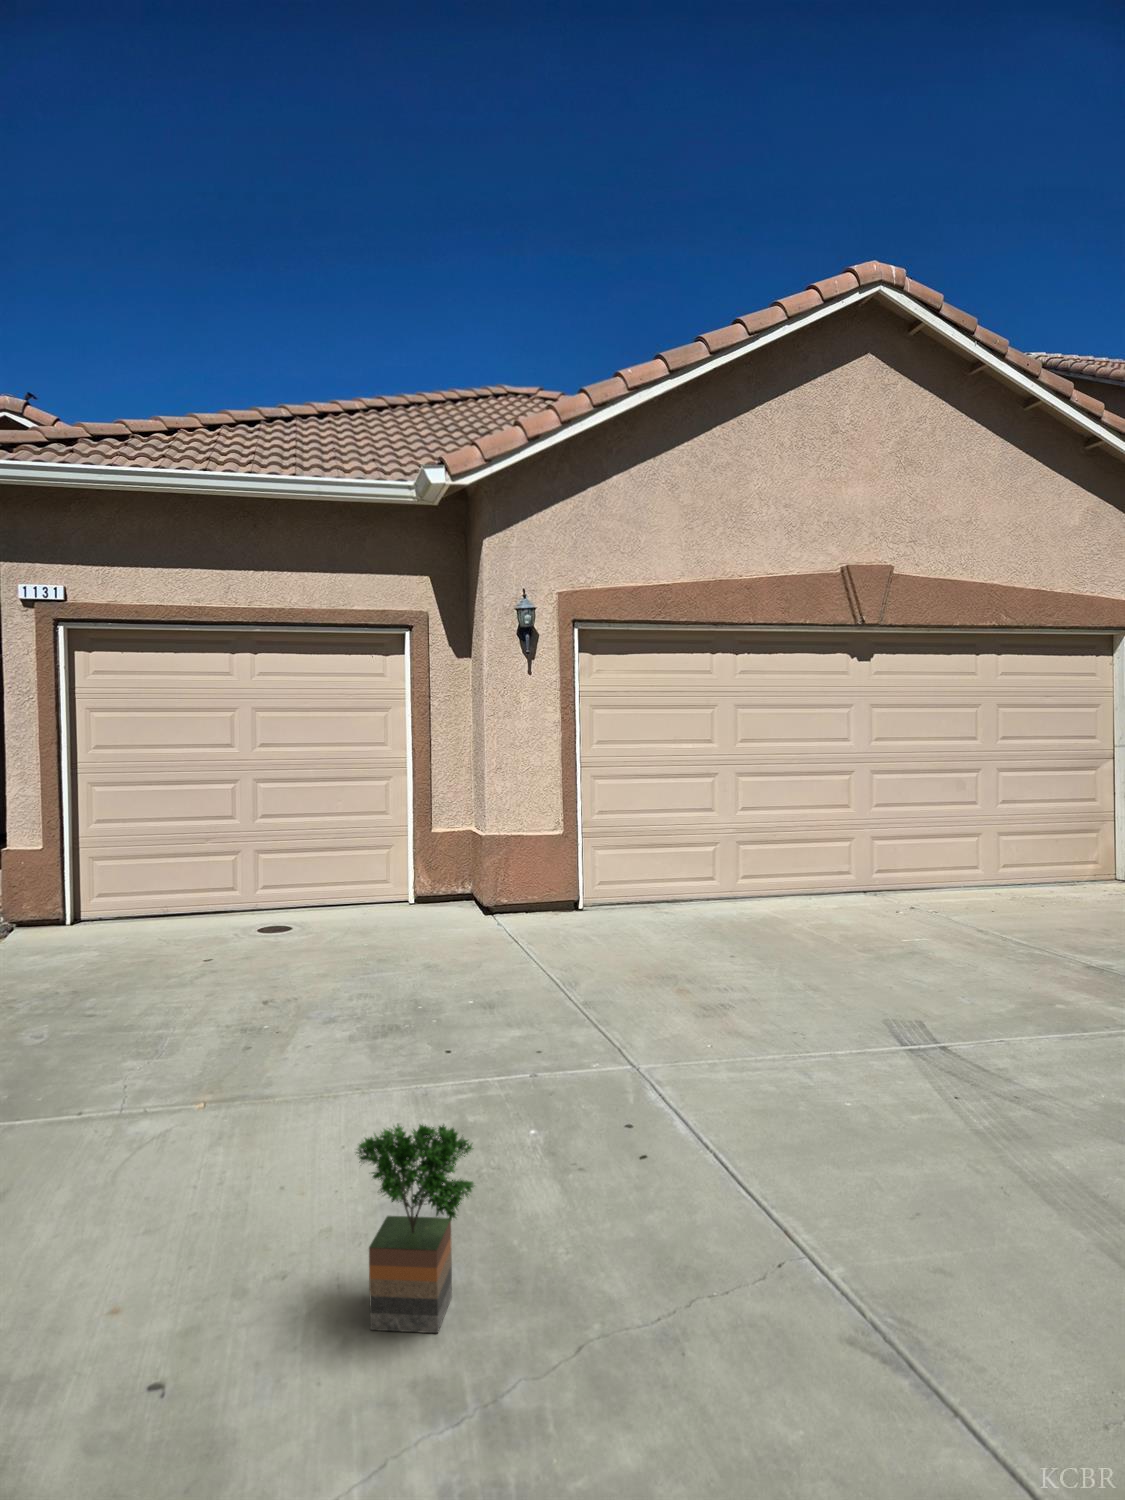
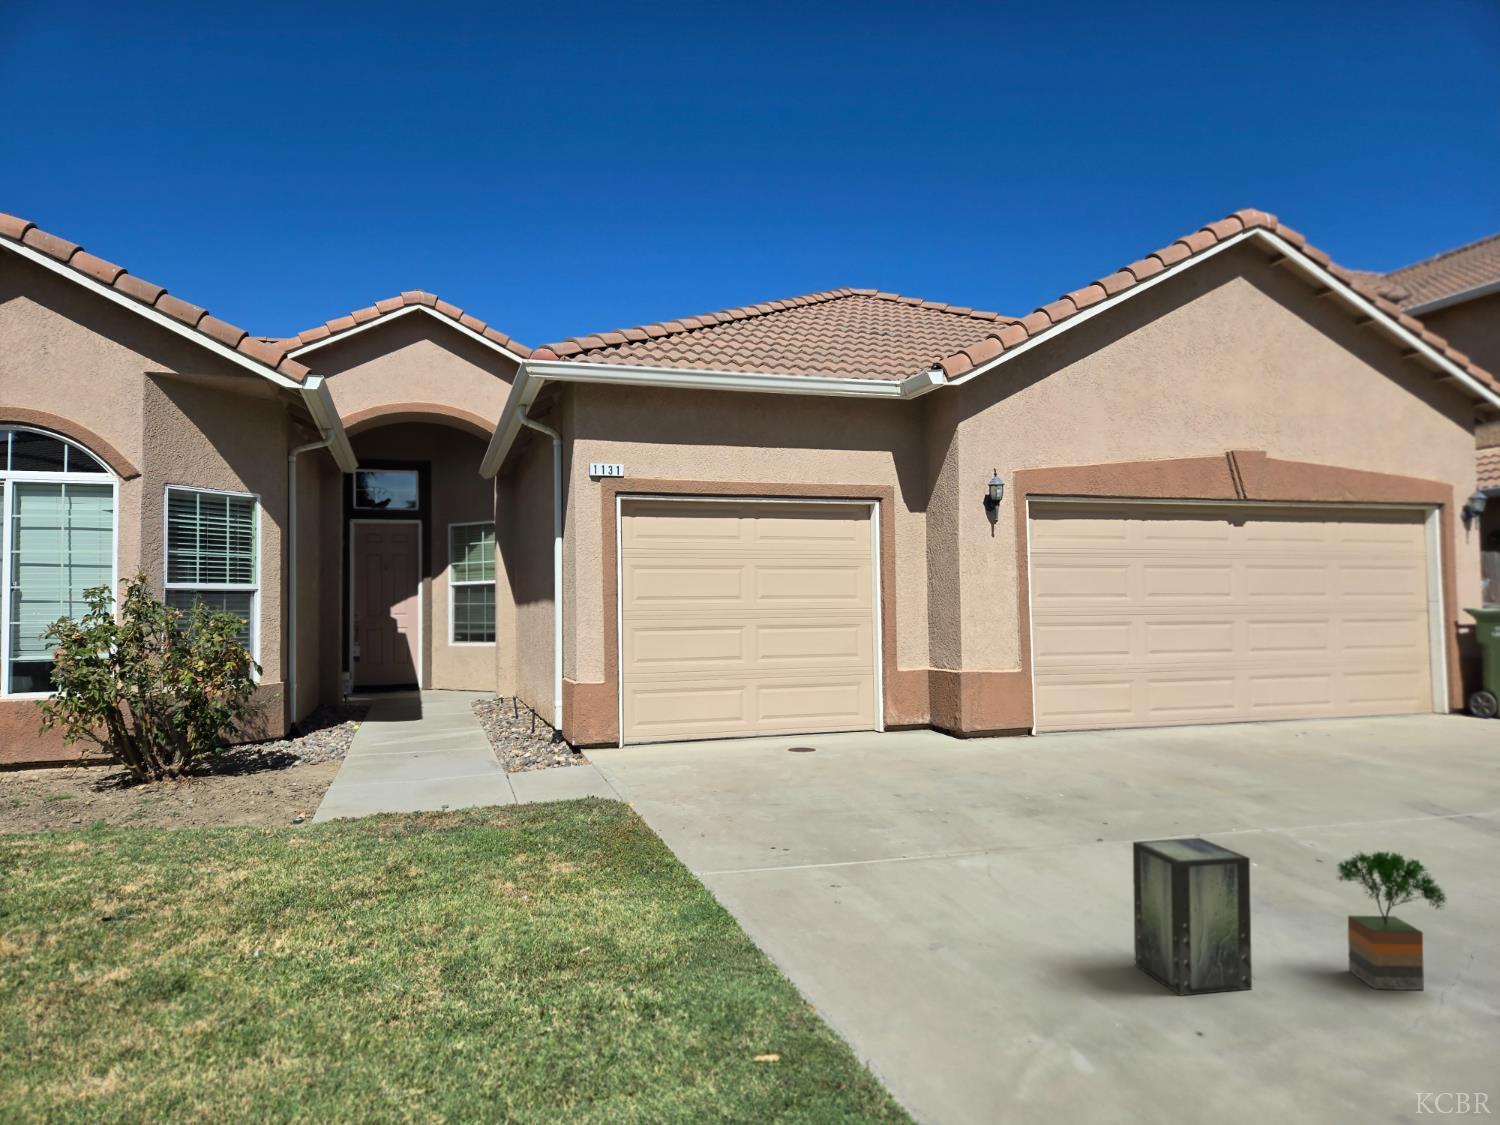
storage box: none [69,1099,215,1337] -> present [1133,838,1252,995]

